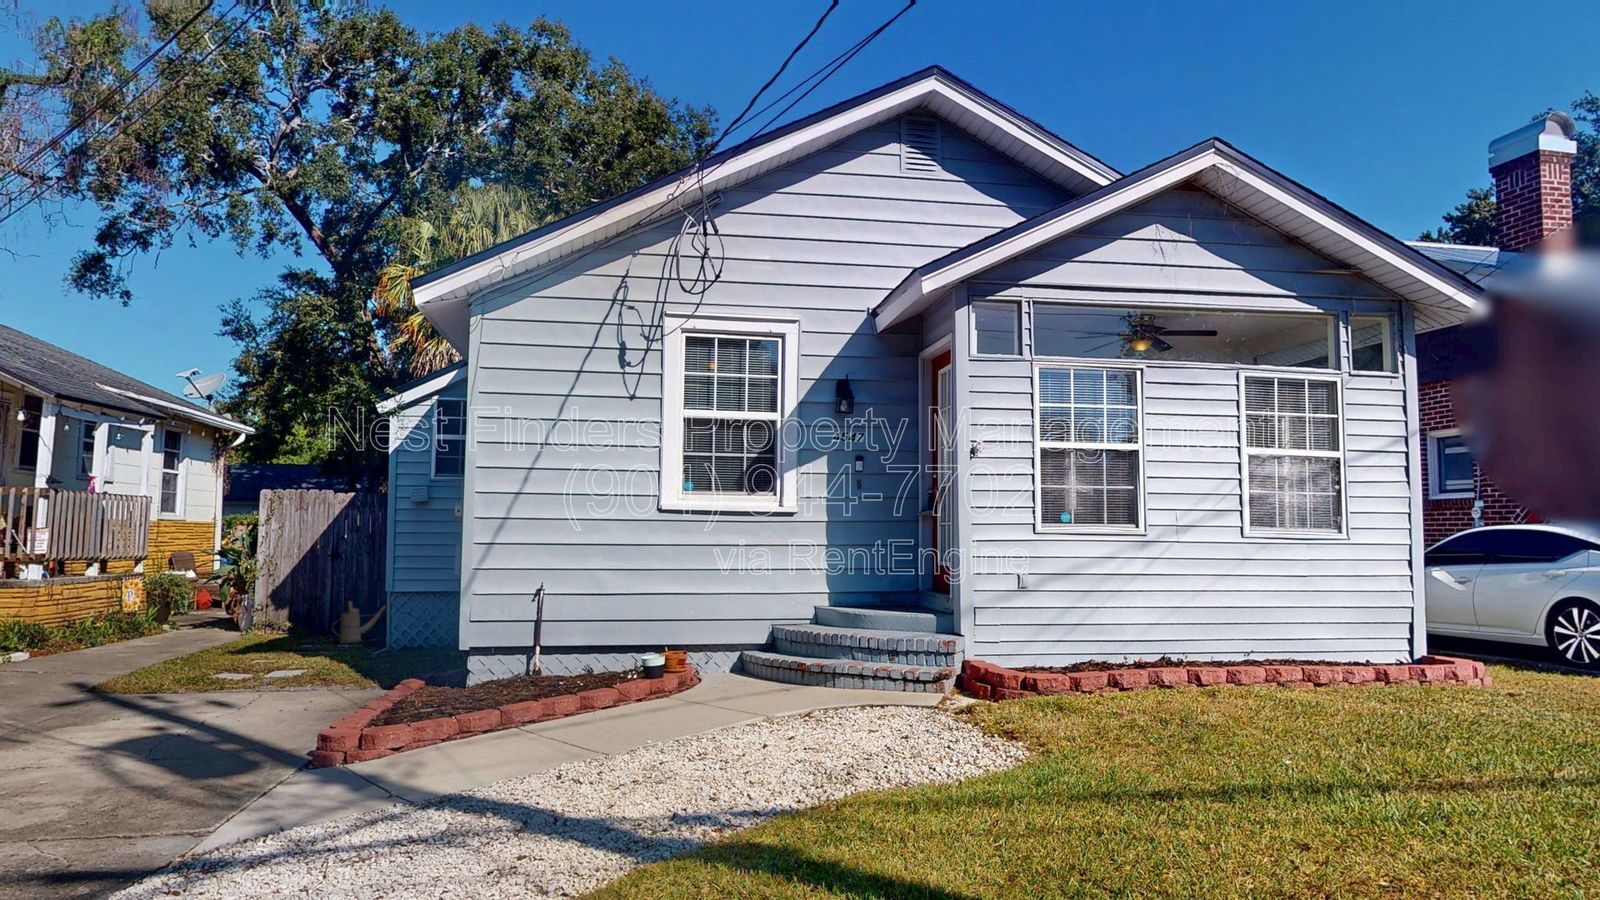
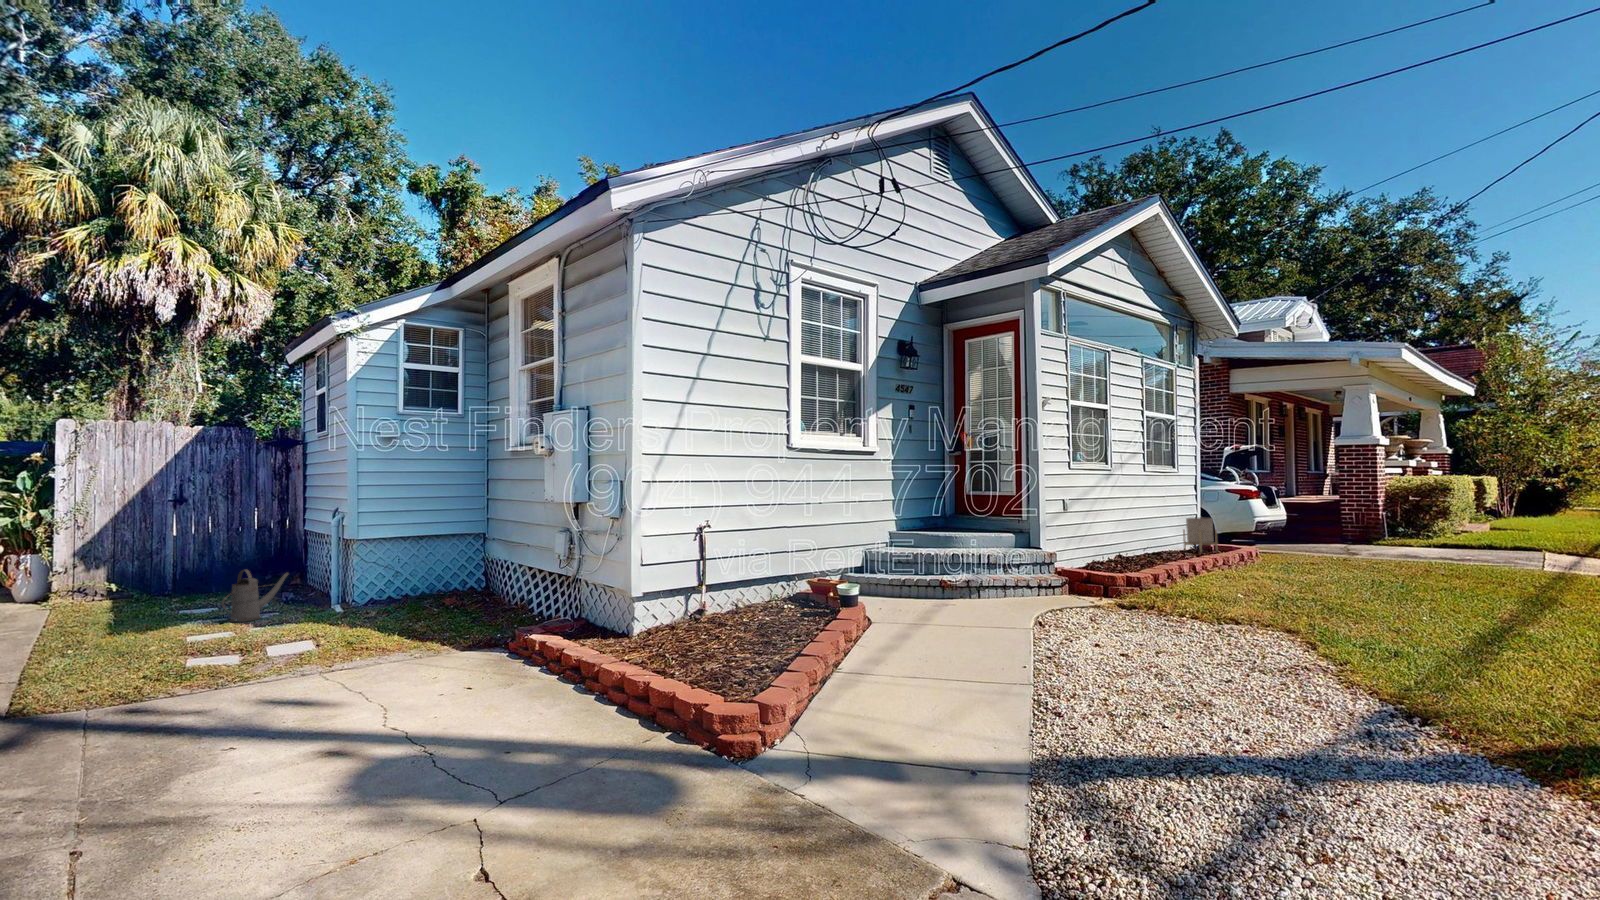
planter: none [1346,608,1395,664] -> present [1183,518,1218,552]

